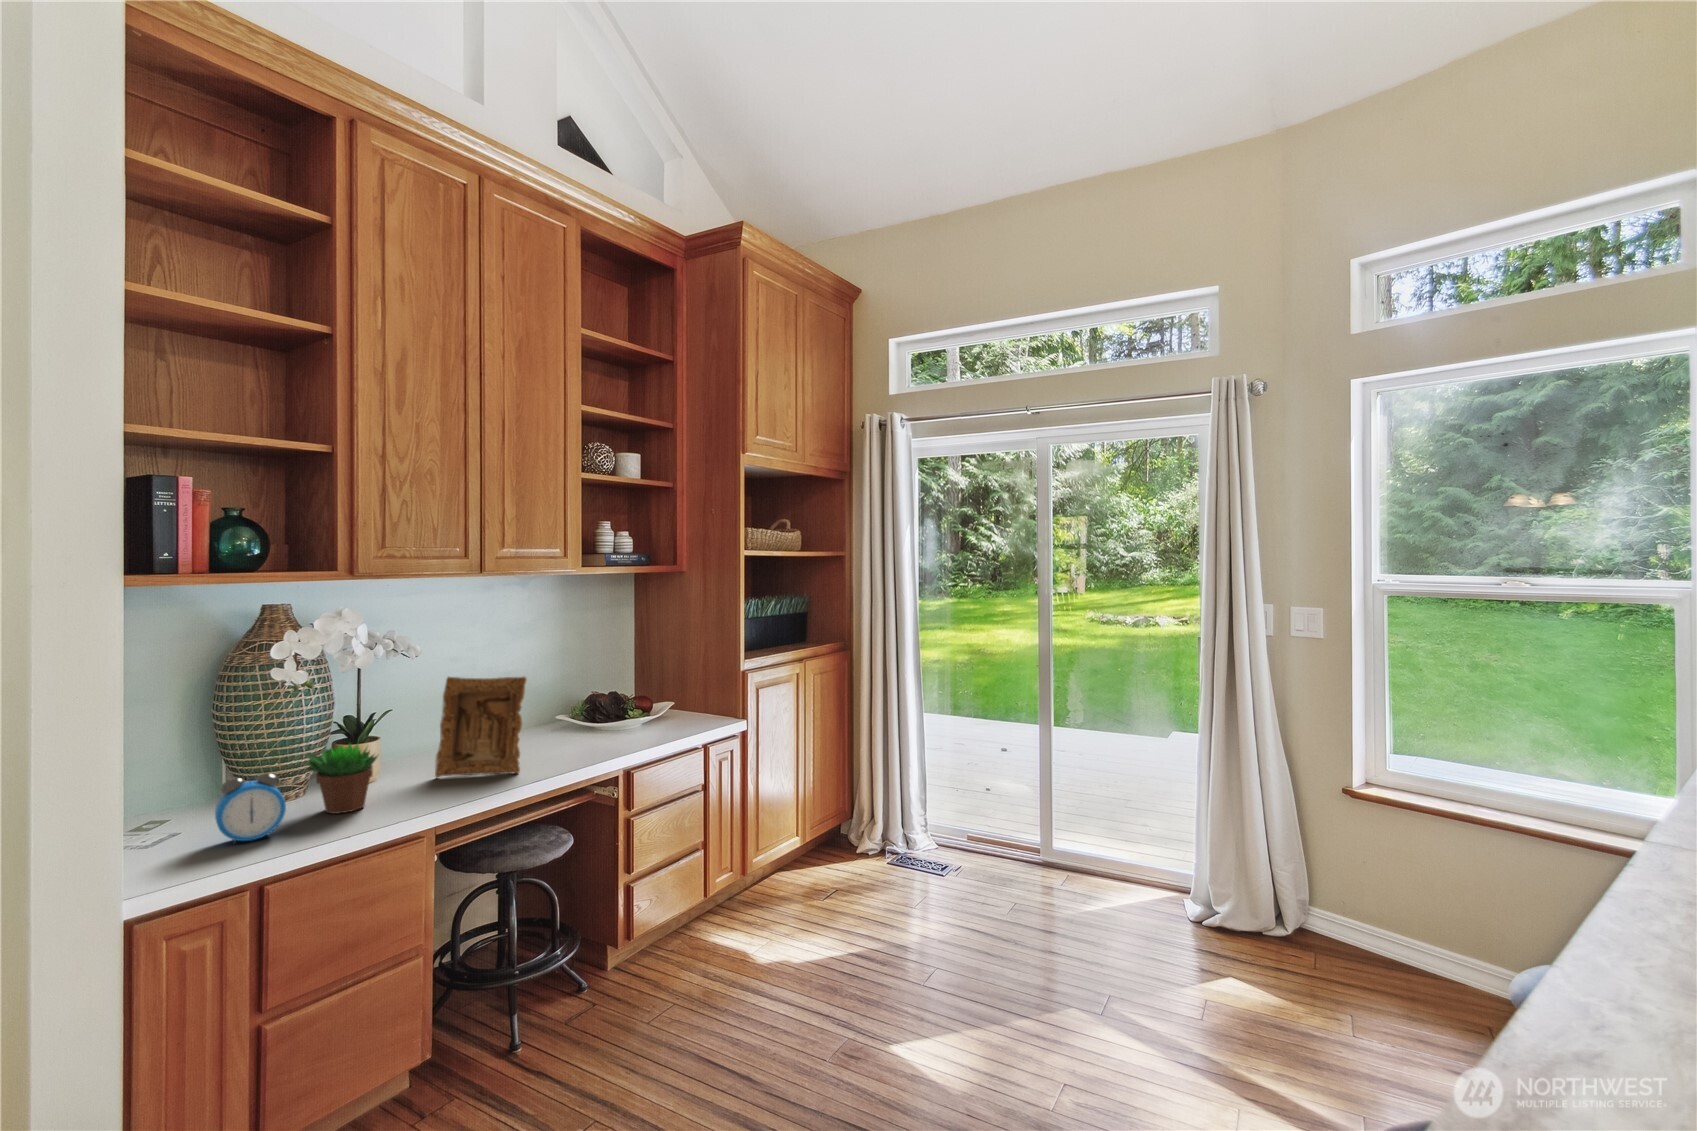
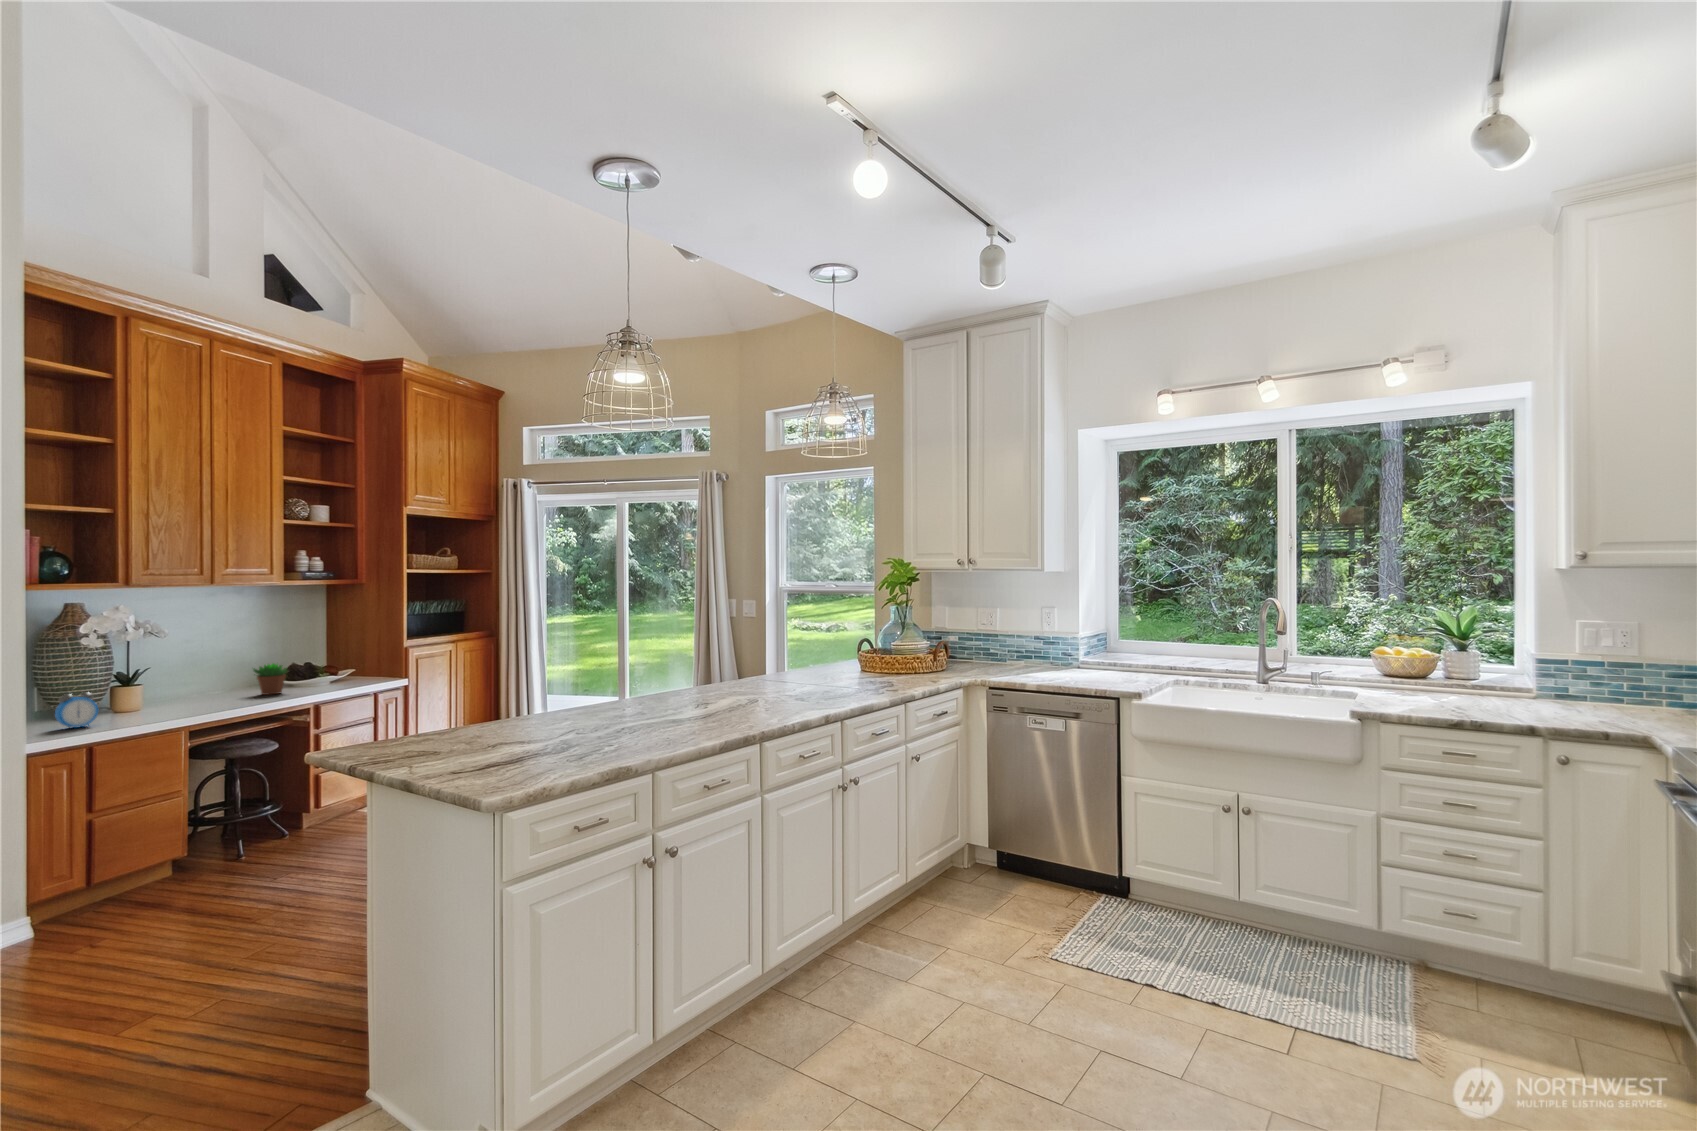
picture frame: present [435,676,527,777] -> none [182,646,245,707]
succulent plant: present [306,744,377,814] -> present [253,663,287,695]

